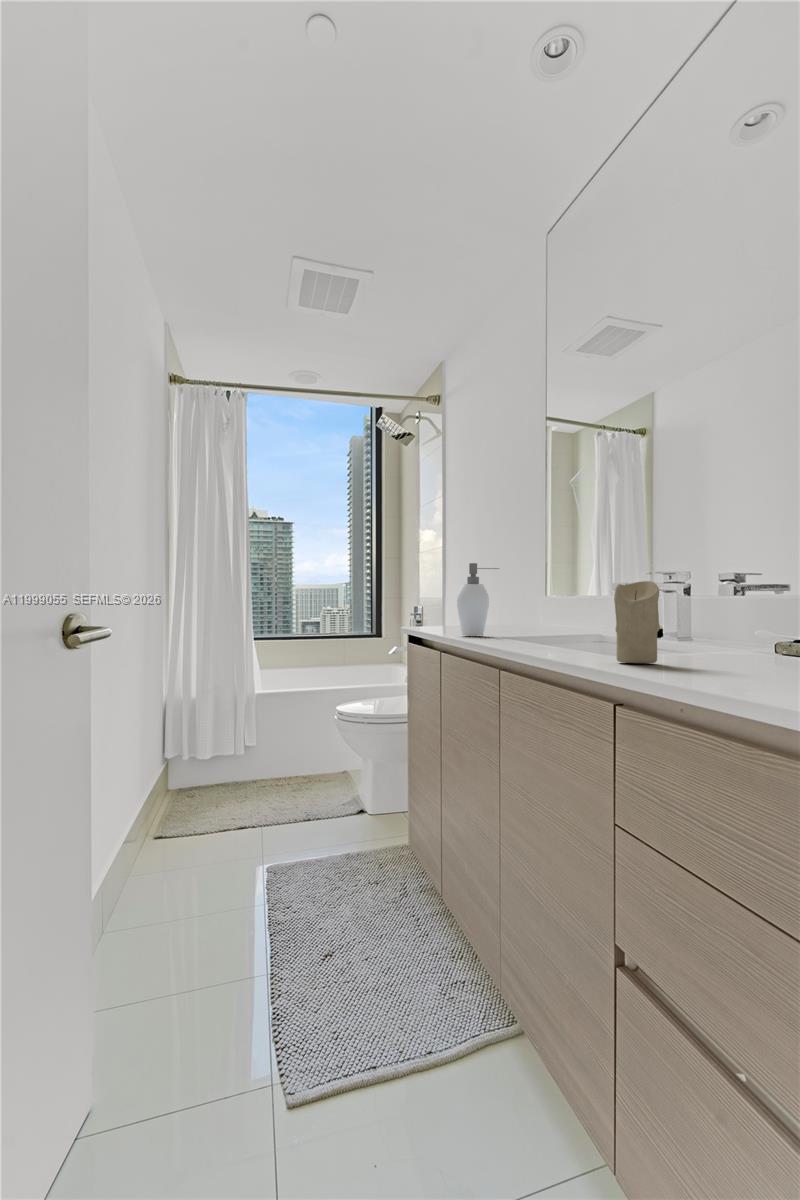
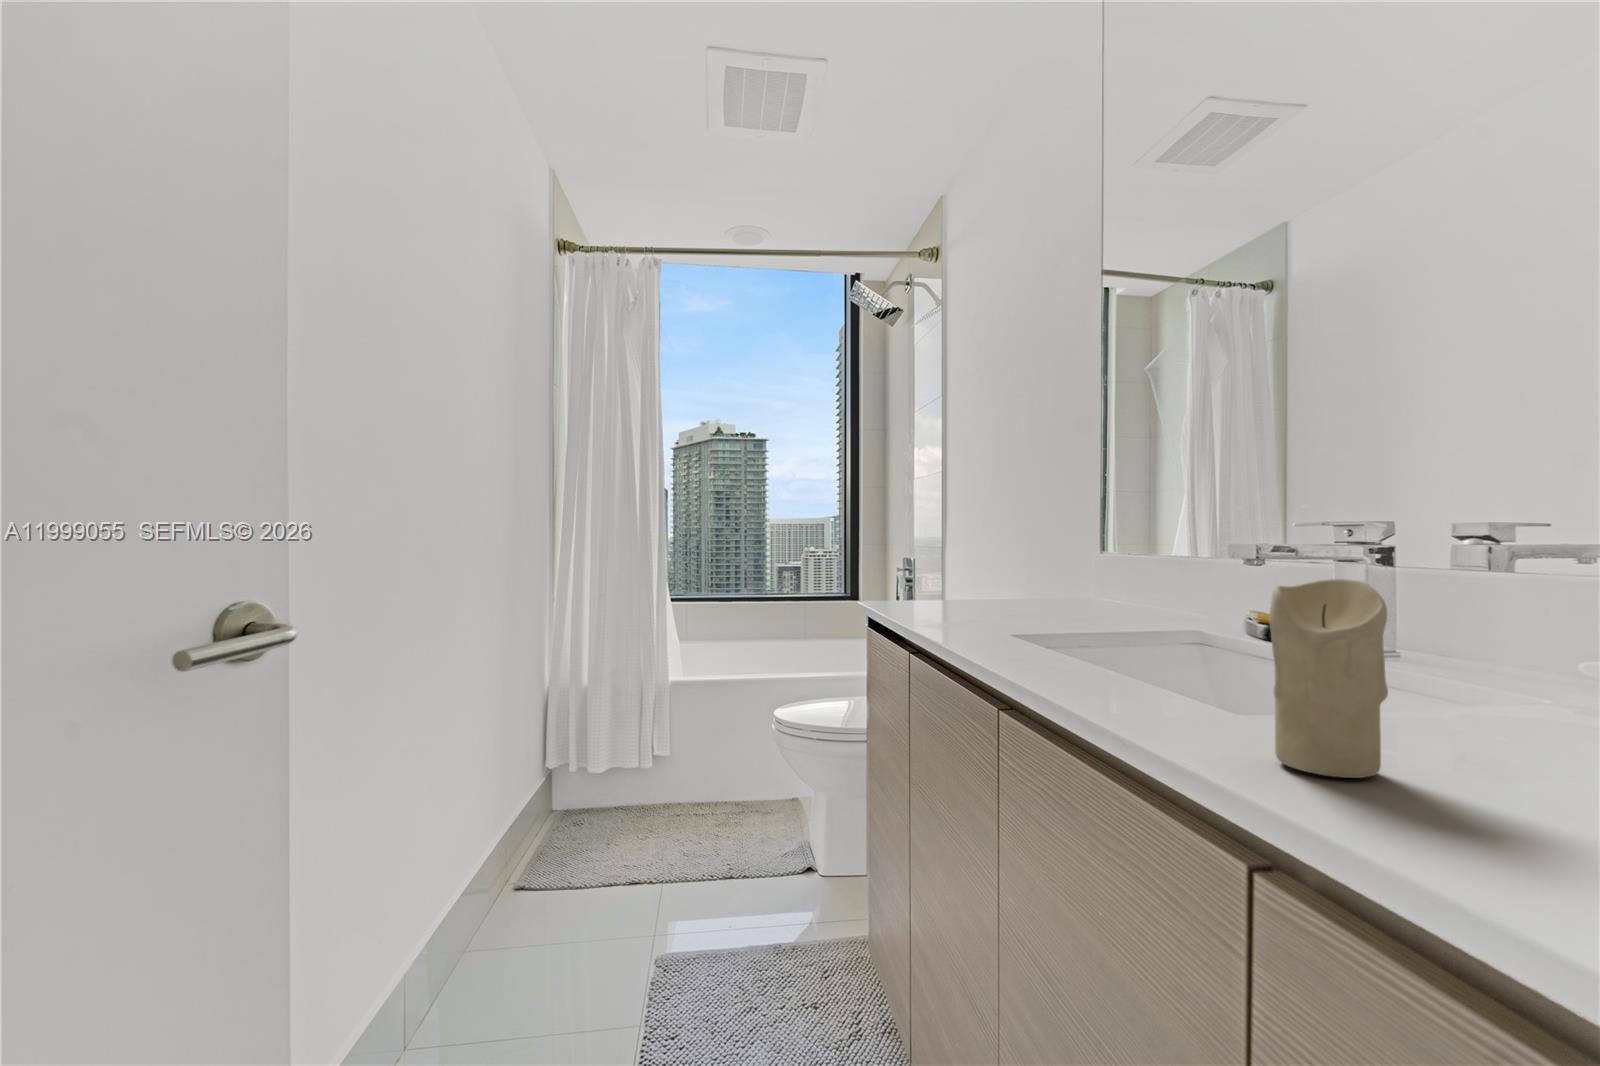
soap dispenser: present [457,563,499,636] -> none [965,501,1031,612]

